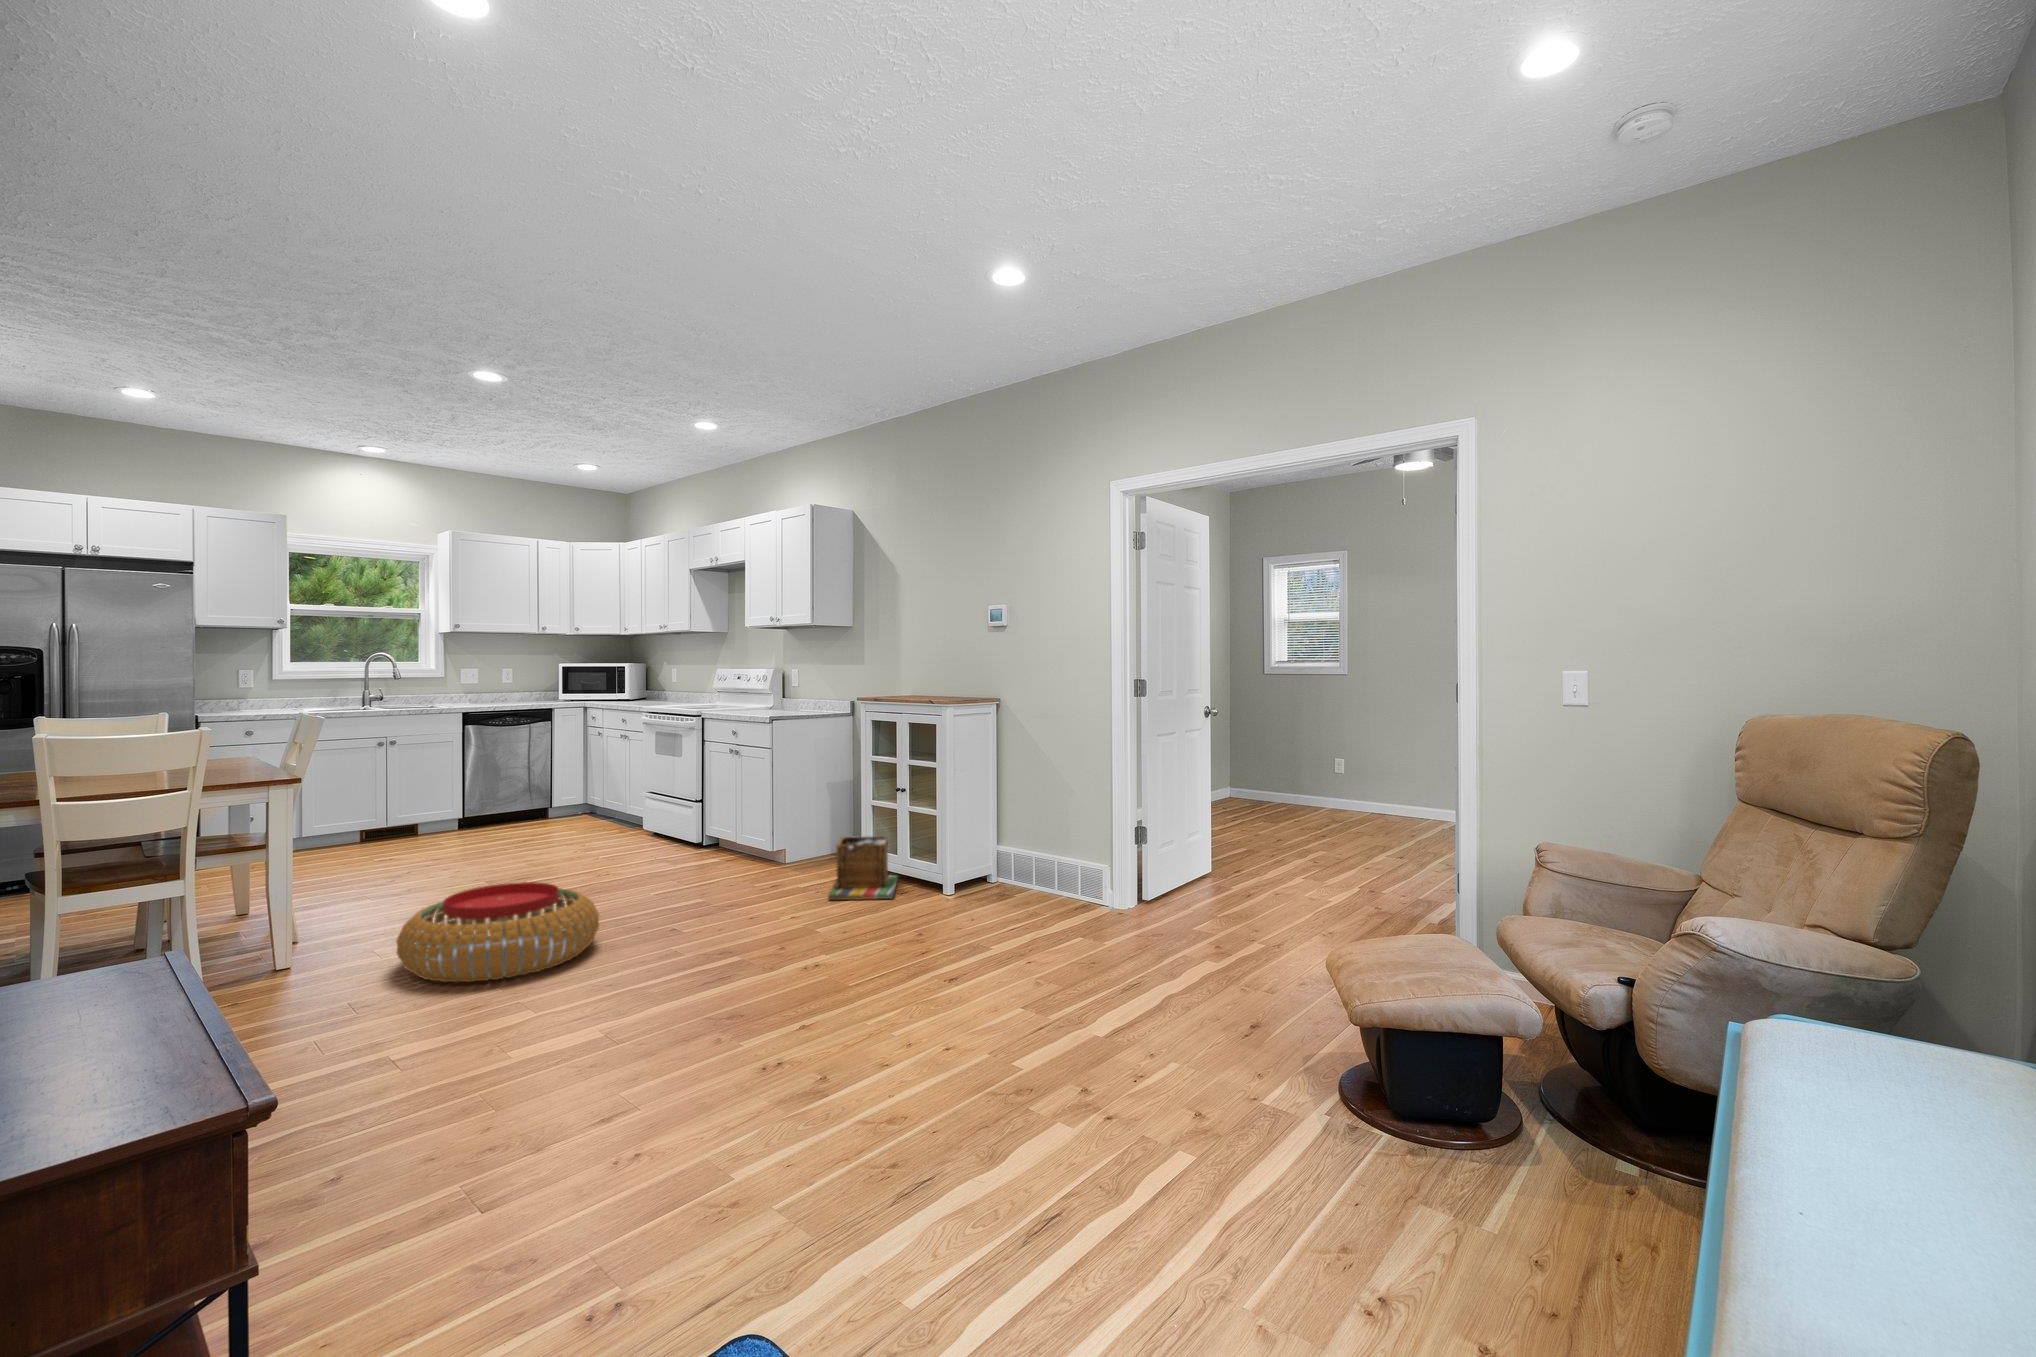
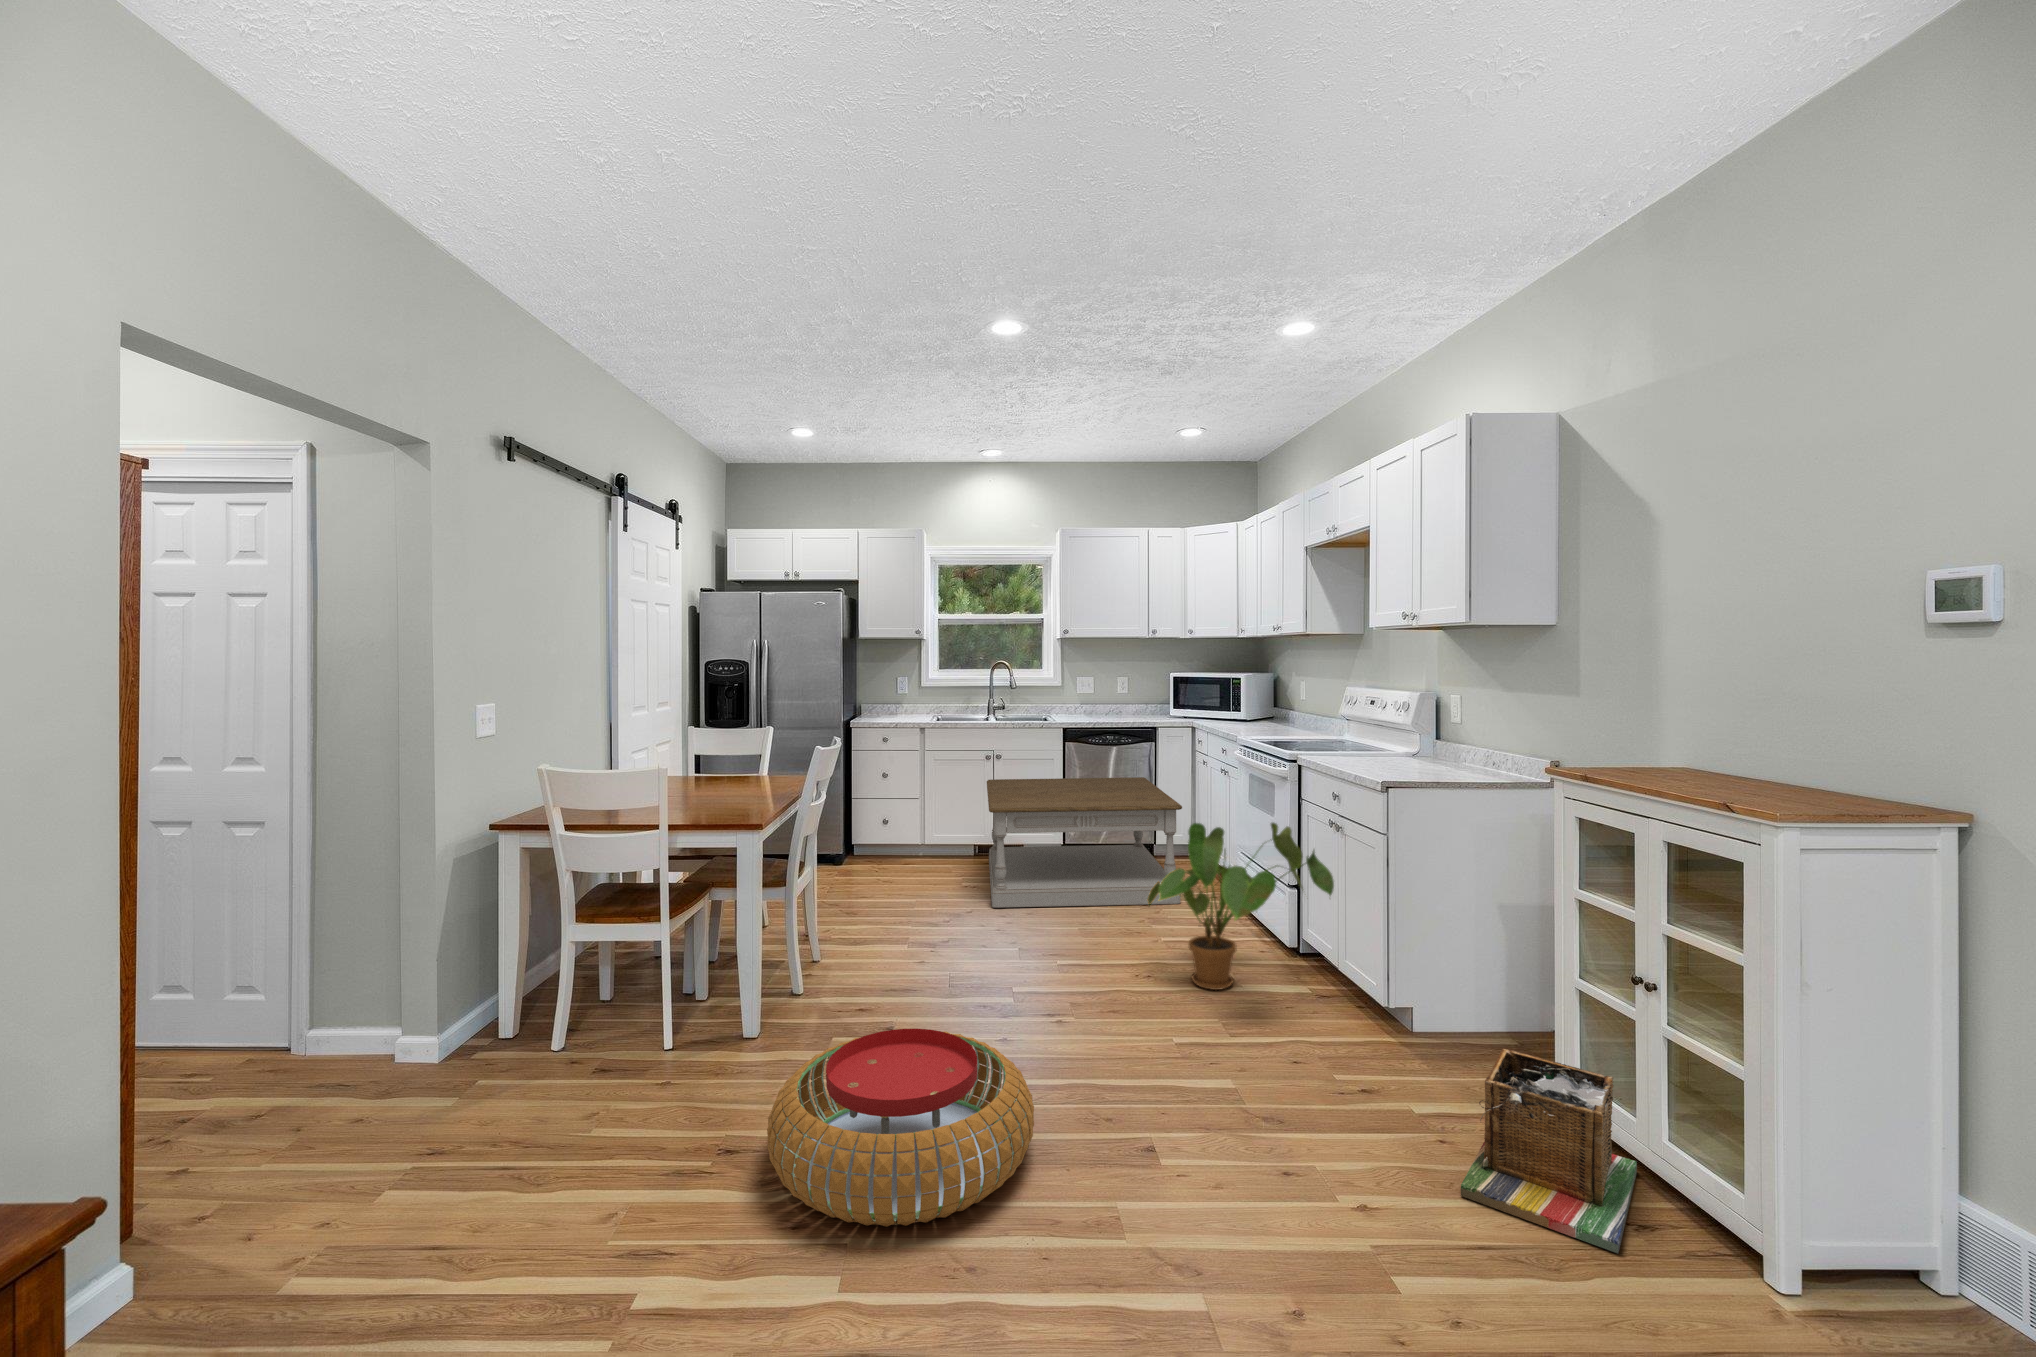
coffee table: none [384,751,601,862] -> present [987,777,1182,908]
house plant: none [602,754,738,868] -> present [1148,823,1334,990]

